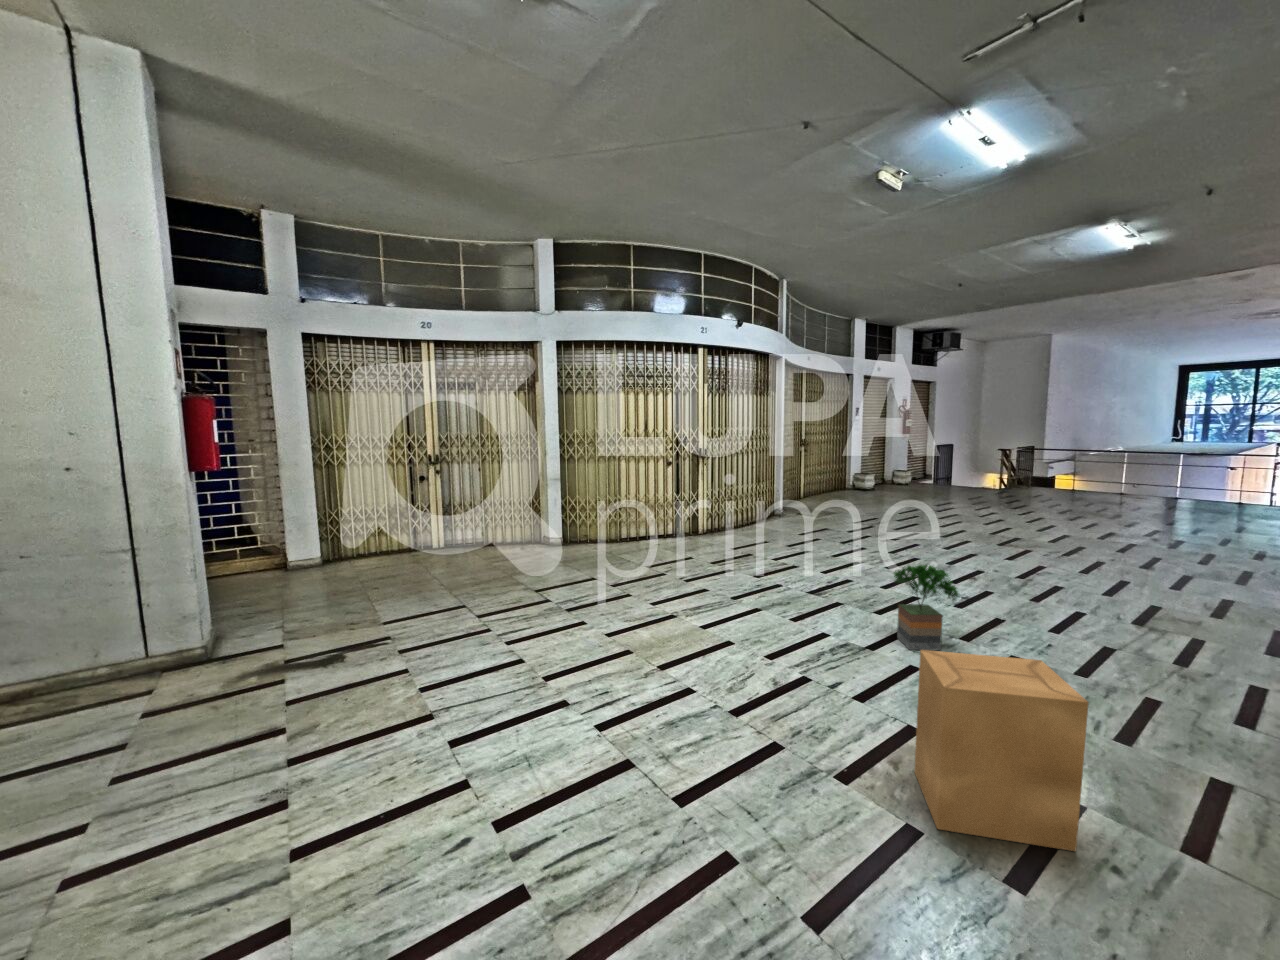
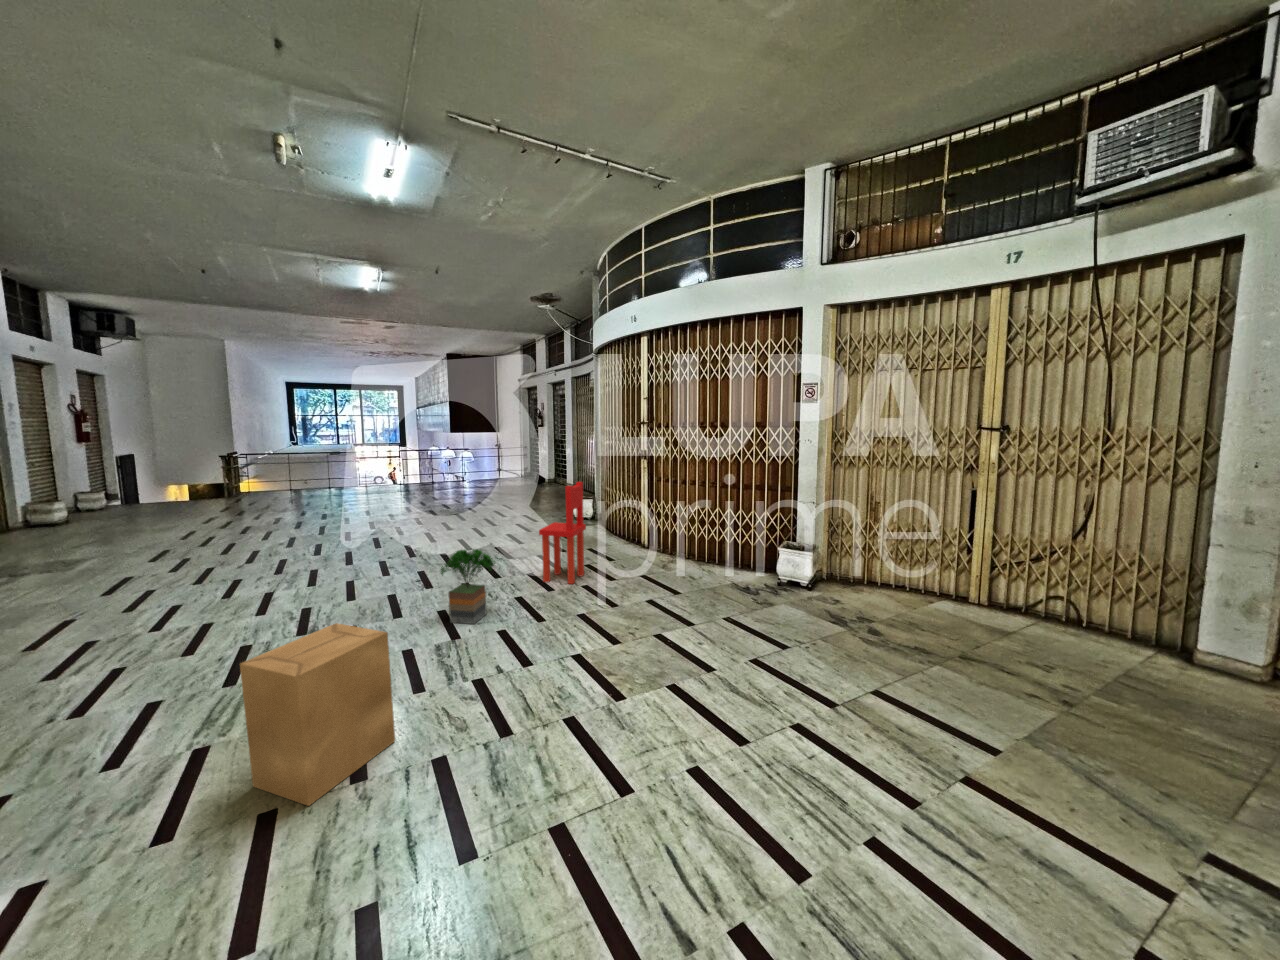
chair: none [1095,523,1213,692] -> present [539,482,586,584]
cardboard box: present [914,650,1088,851] -> present [240,623,395,806]

